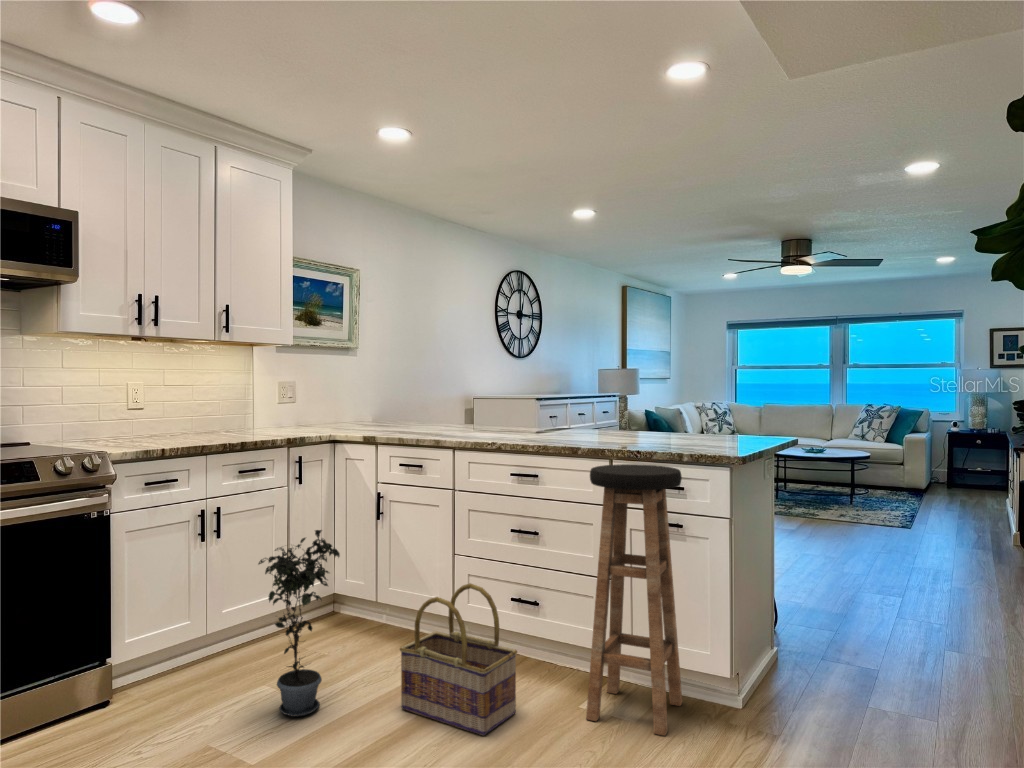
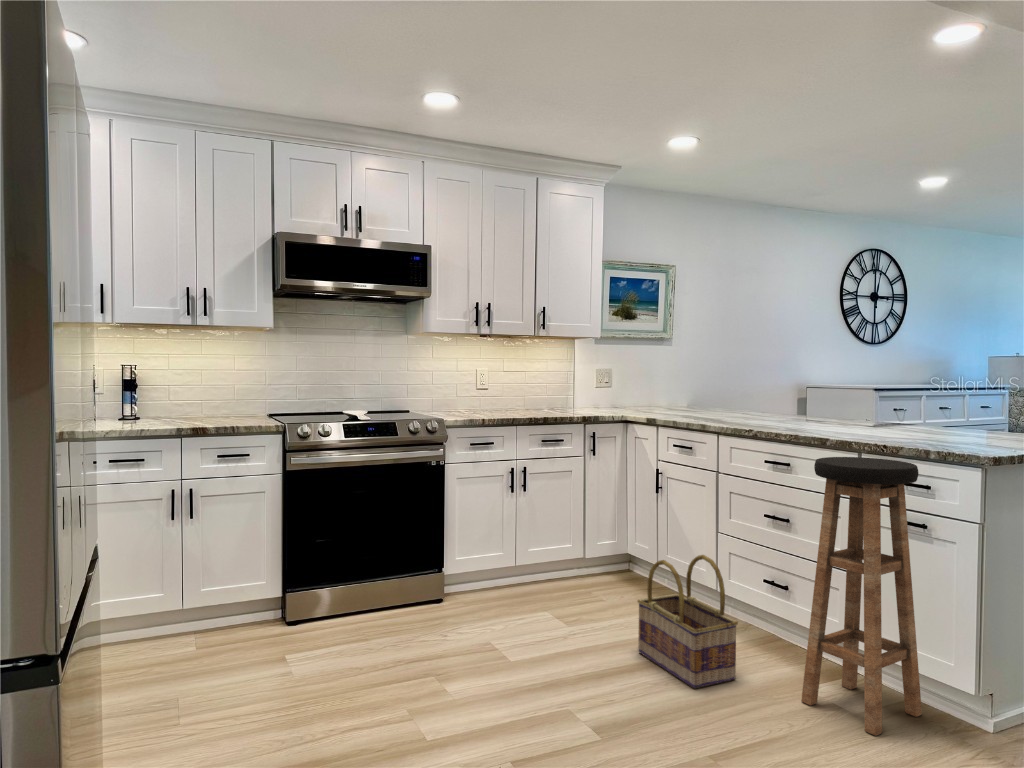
potted plant: present [258,530,340,717] -> none [527,491,595,639]

